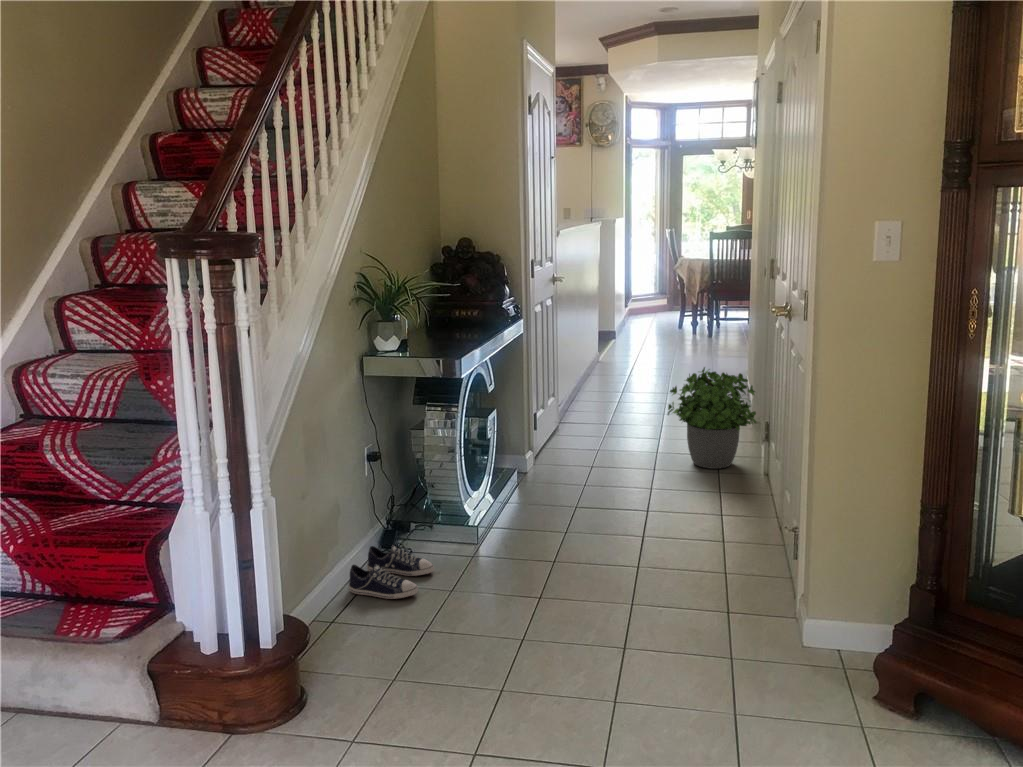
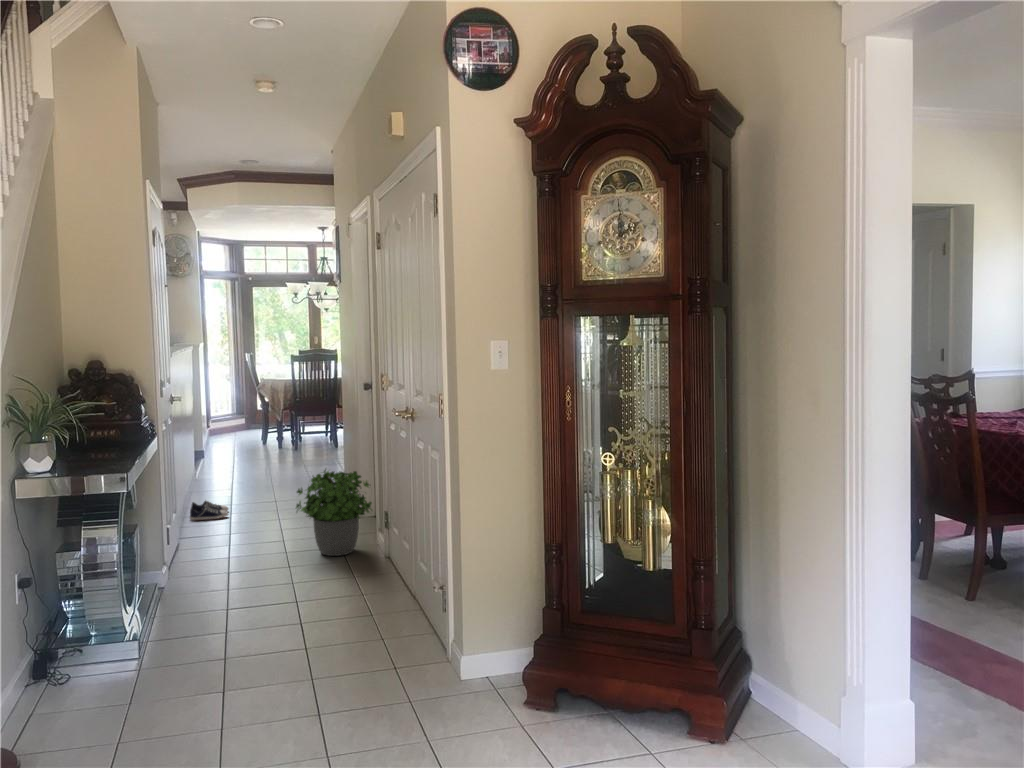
sneaker: present [349,545,434,599] -> present [190,501,228,520]

